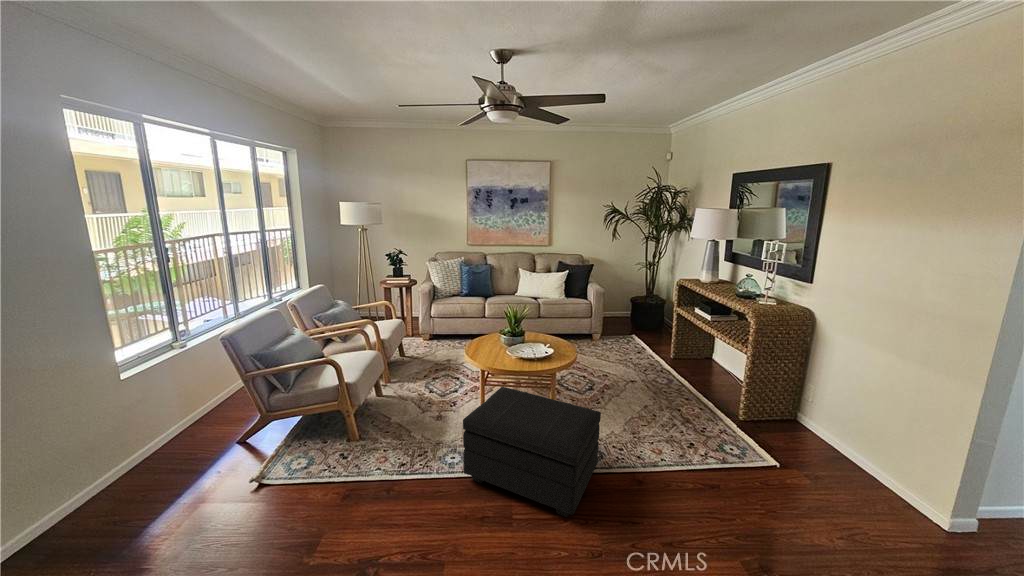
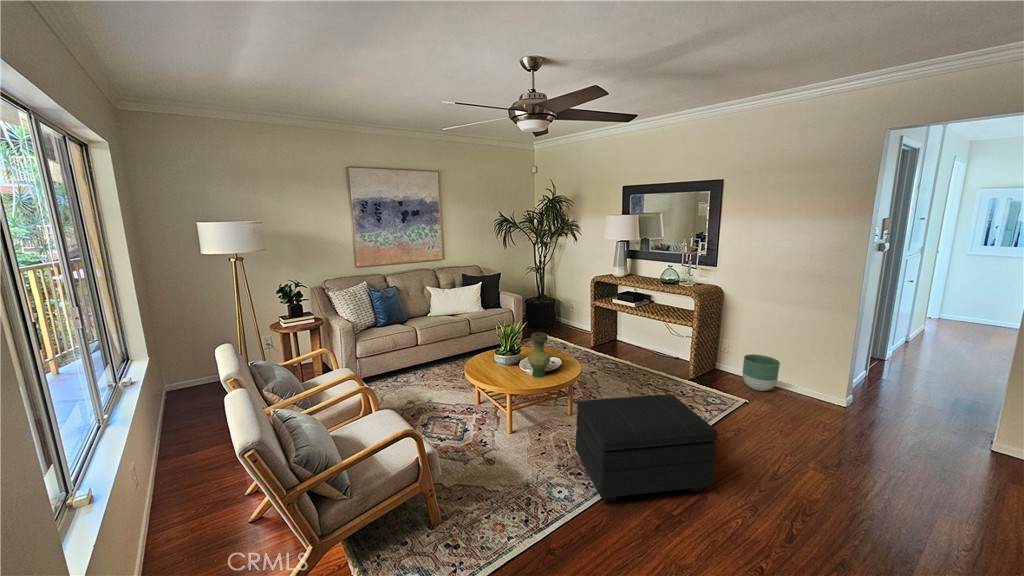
vase: none [501,318,522,361] -> present [528,332,550,377]
planter: none [811,415,874,474] -> present [742,354,780,391]

